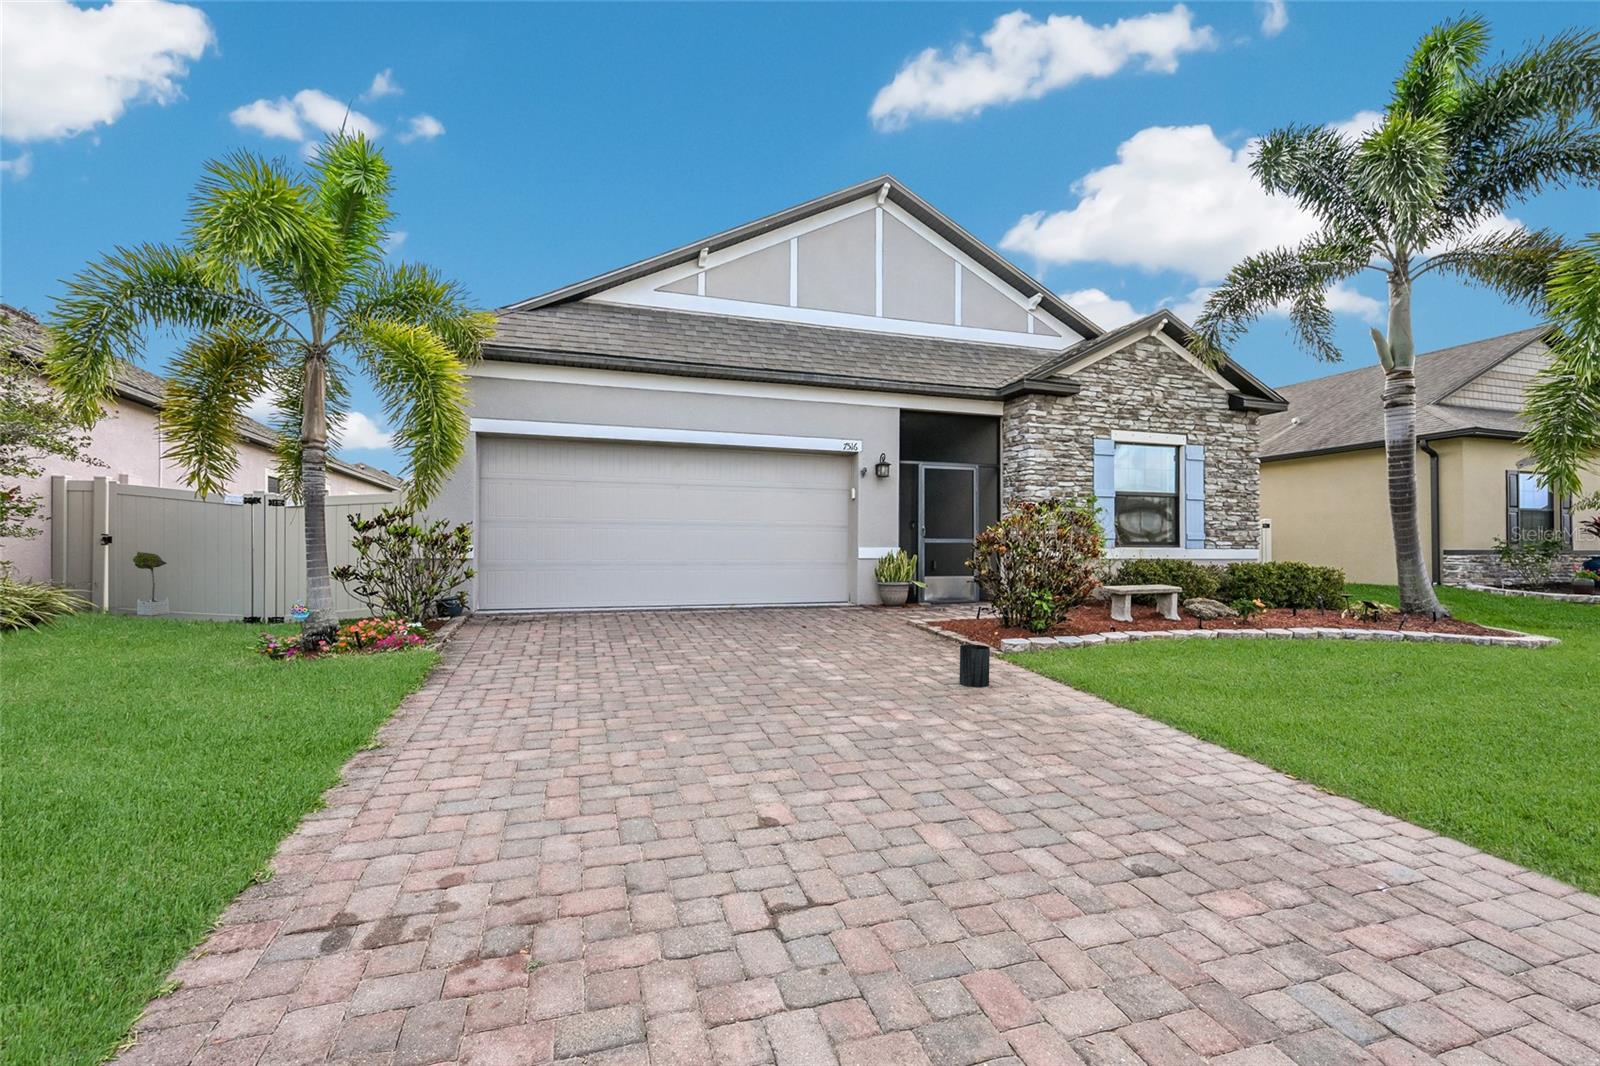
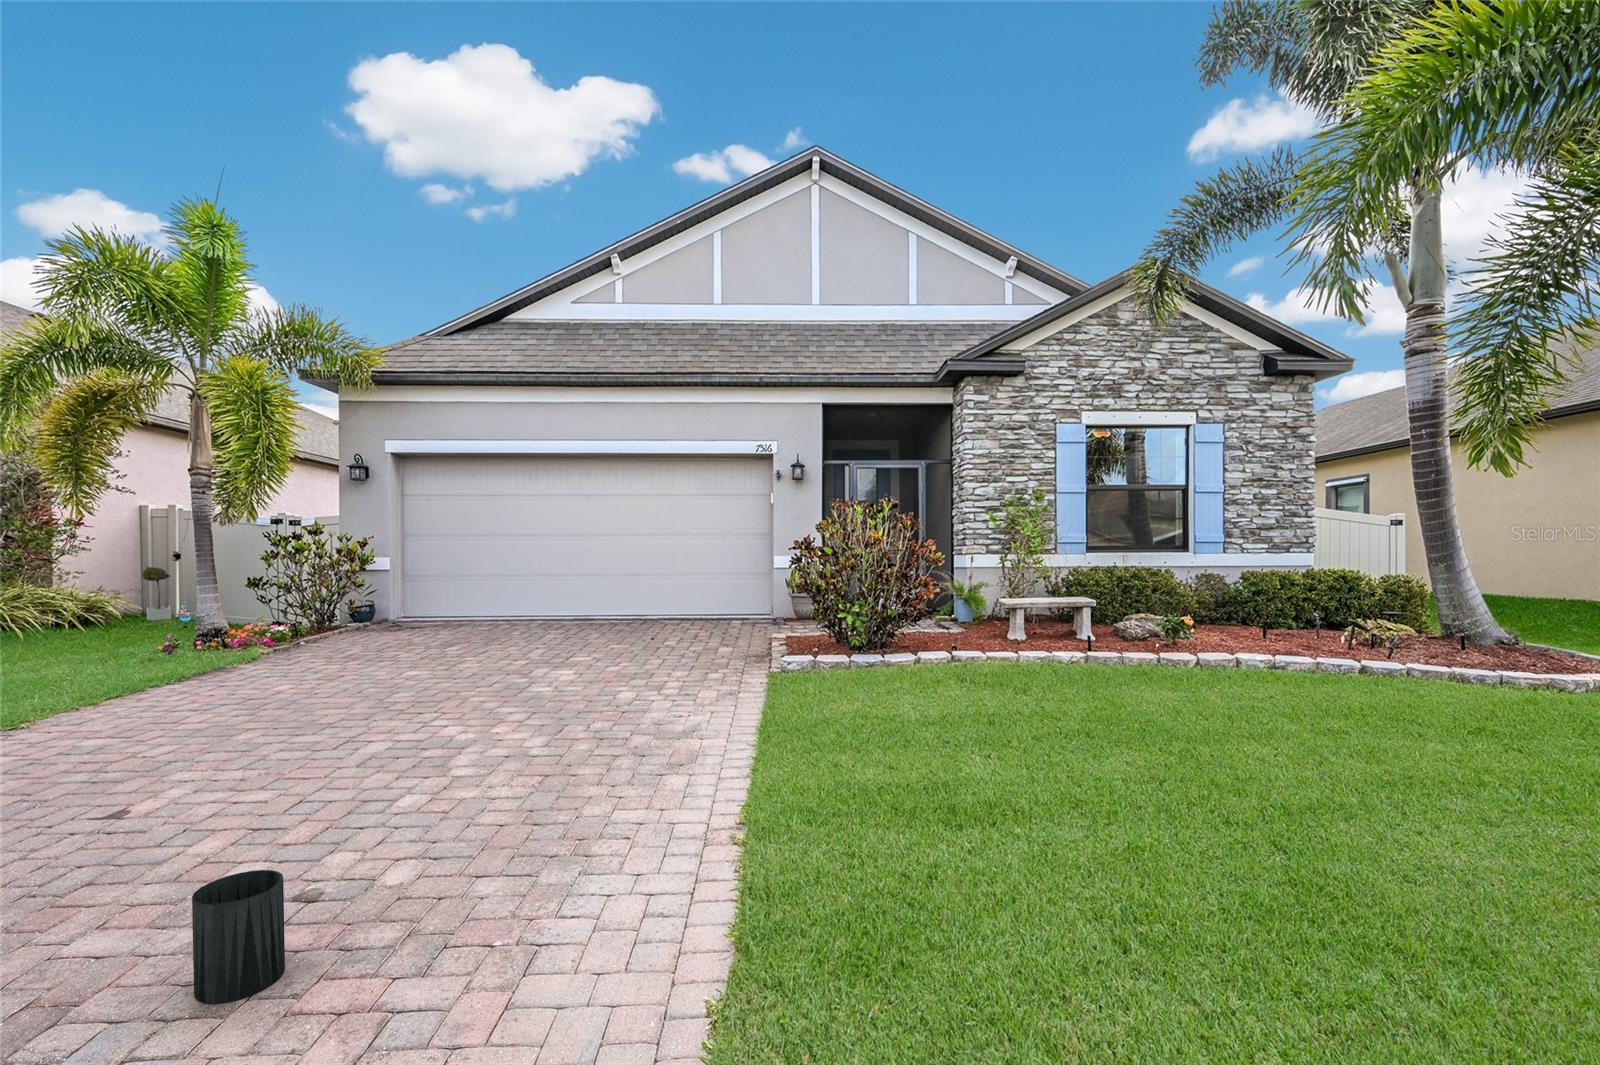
trash can: present [959,644,990,687] -> present [192,870,285,1004]

